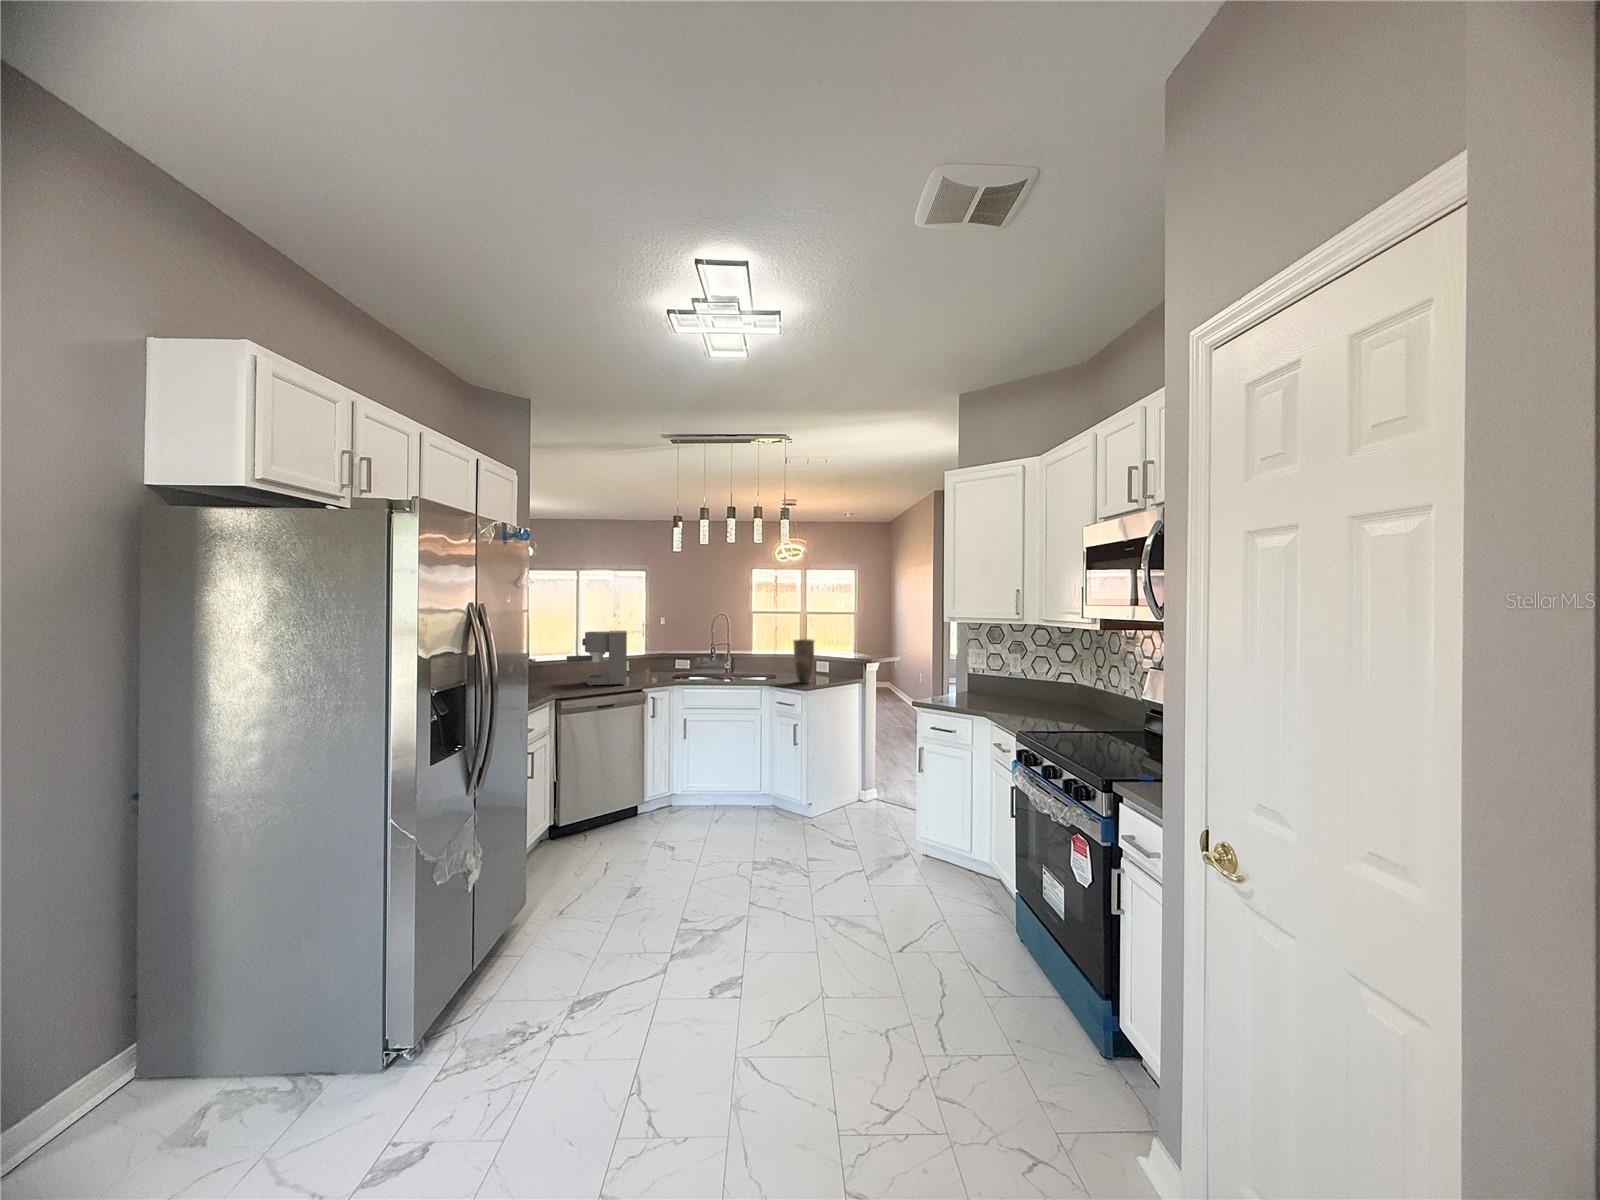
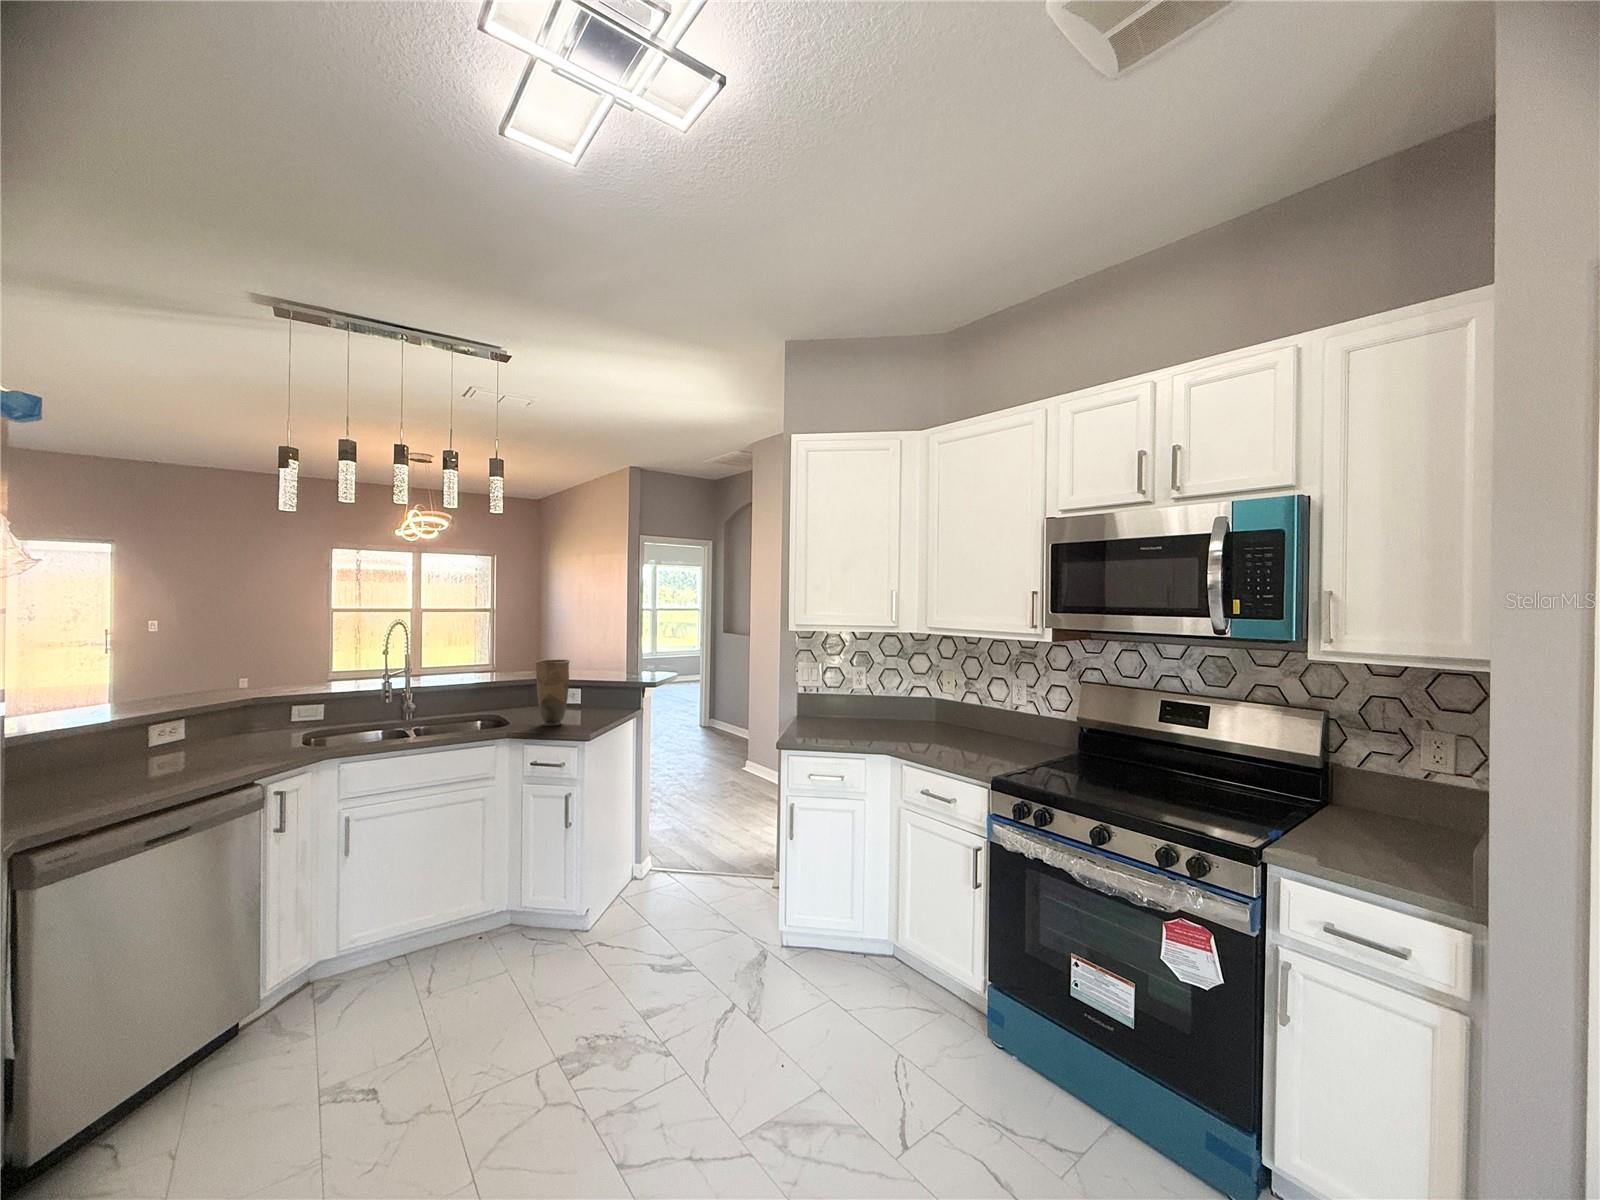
coffee maker: present [567,631,627,686] -> none [44,664,218,788]

